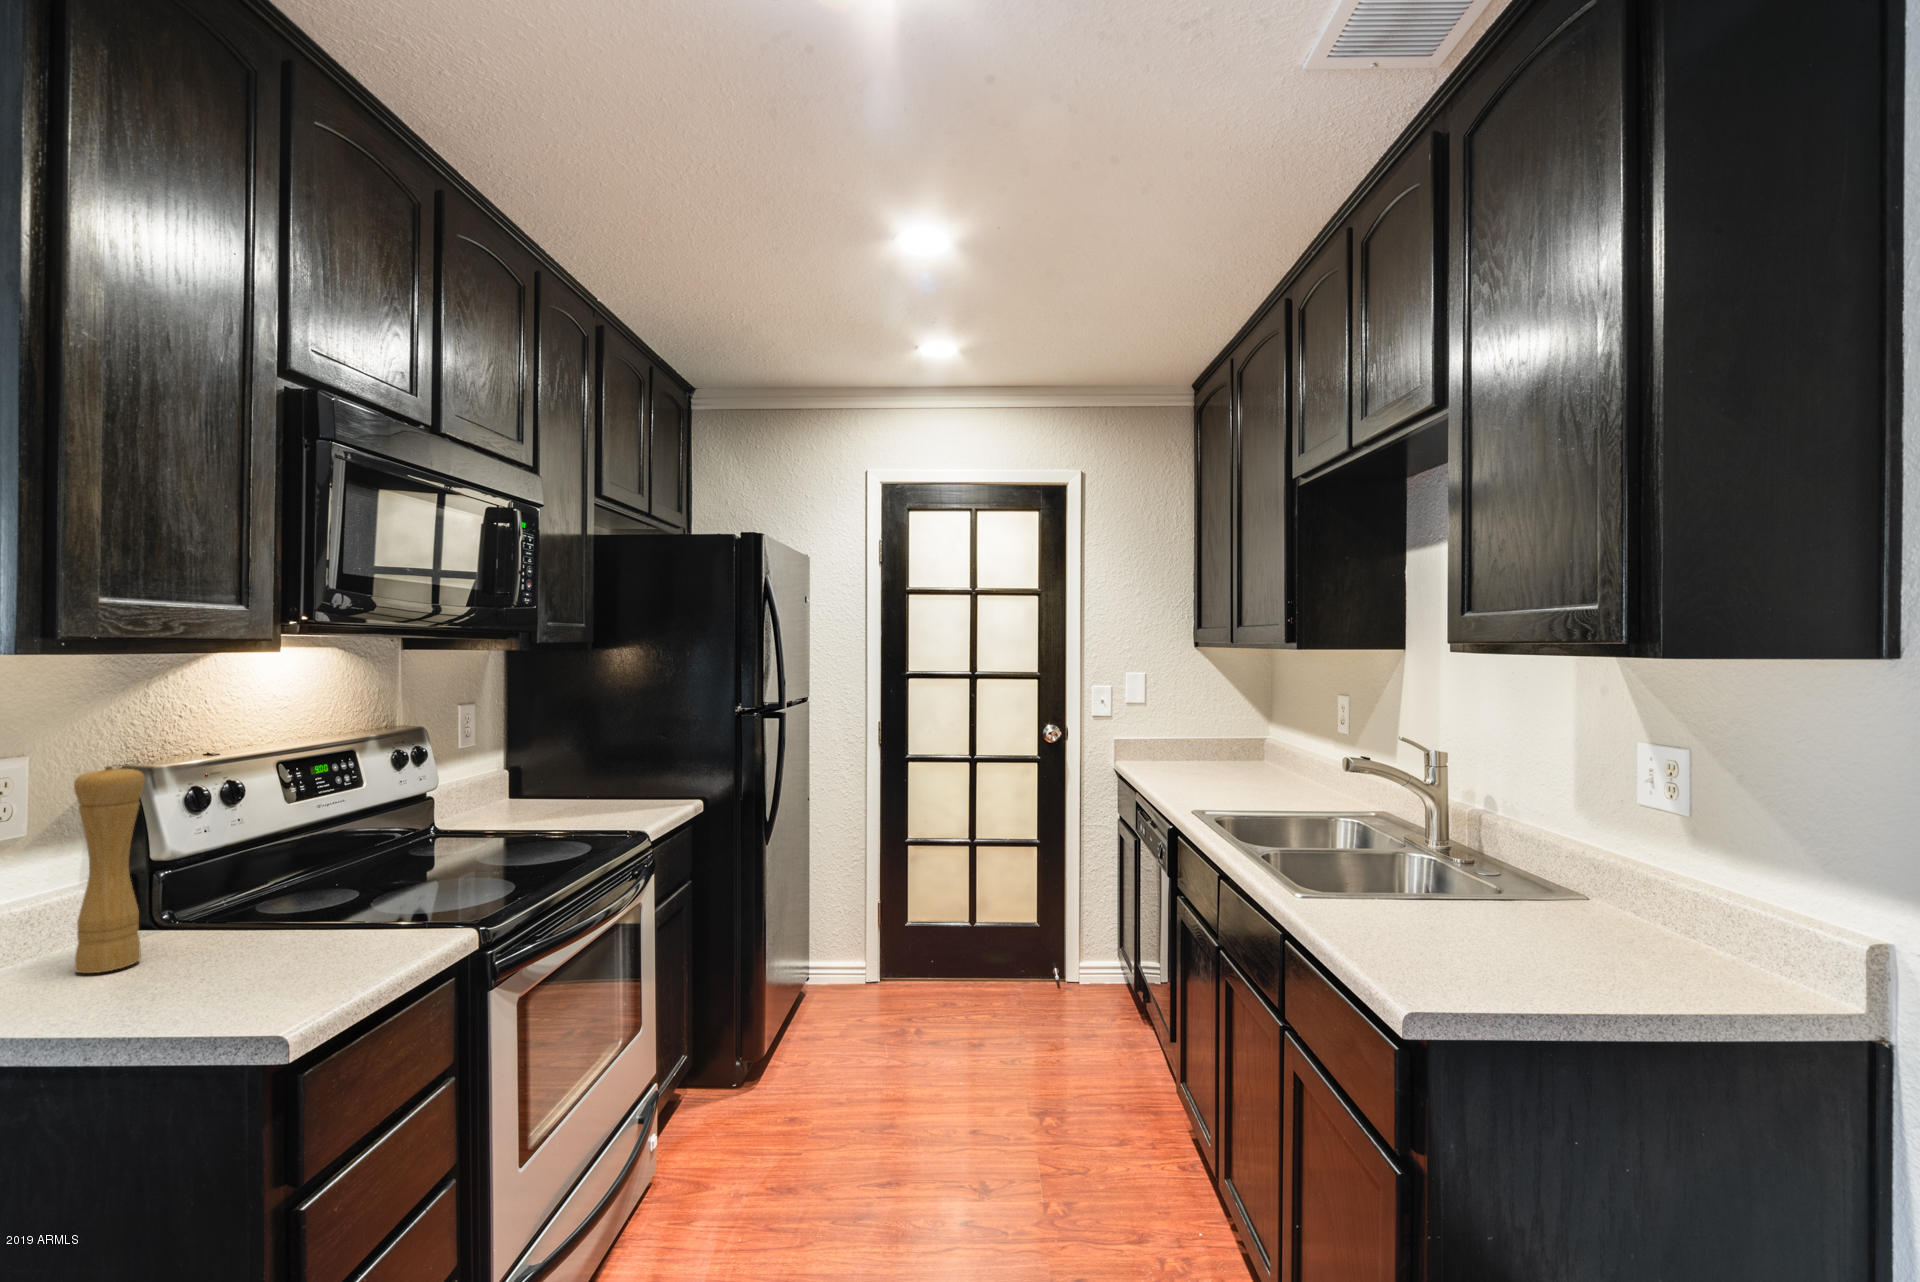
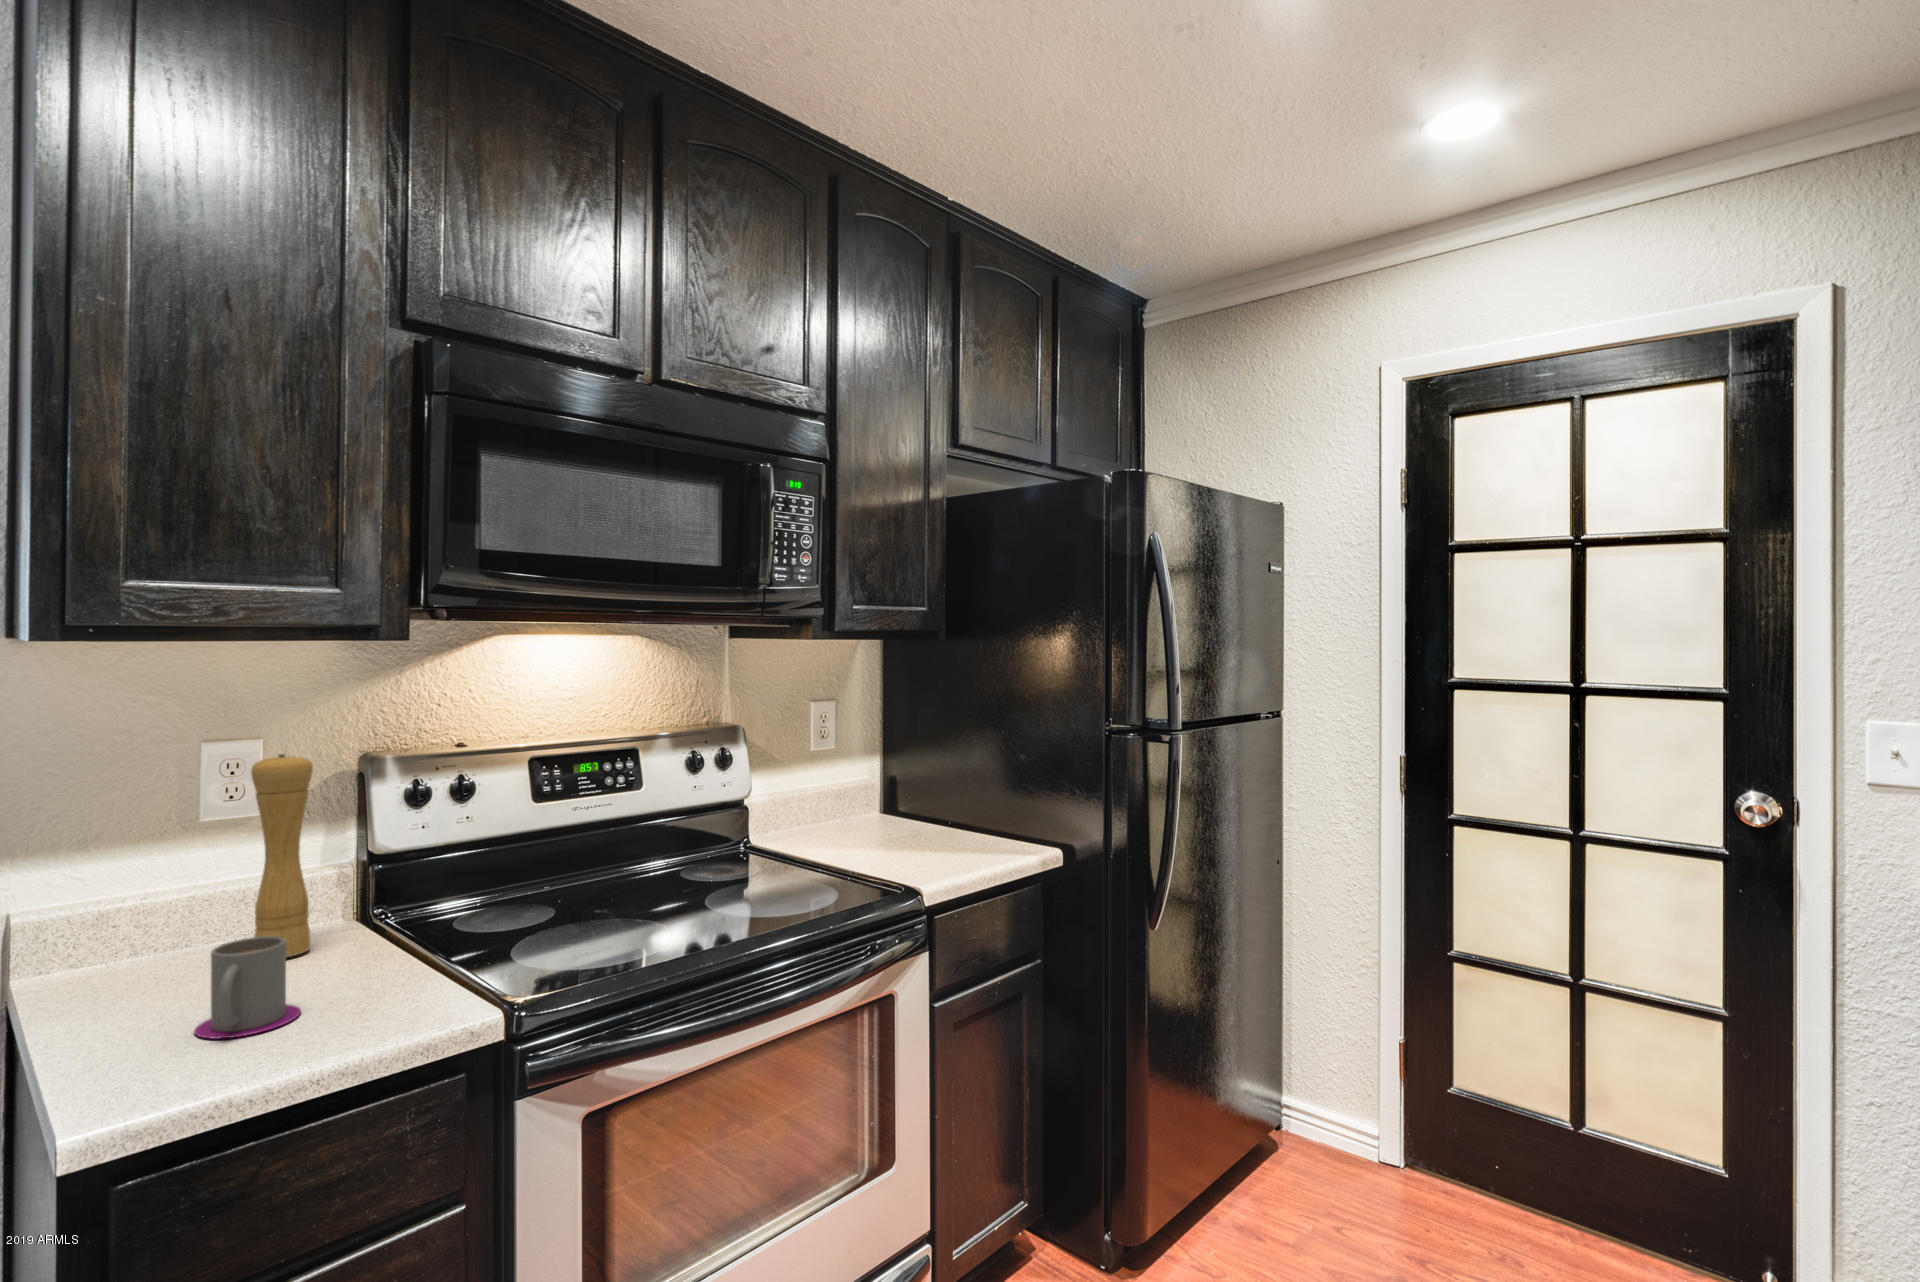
mug: none [181,918,280,1009] -> present [194,936,301,1039]

